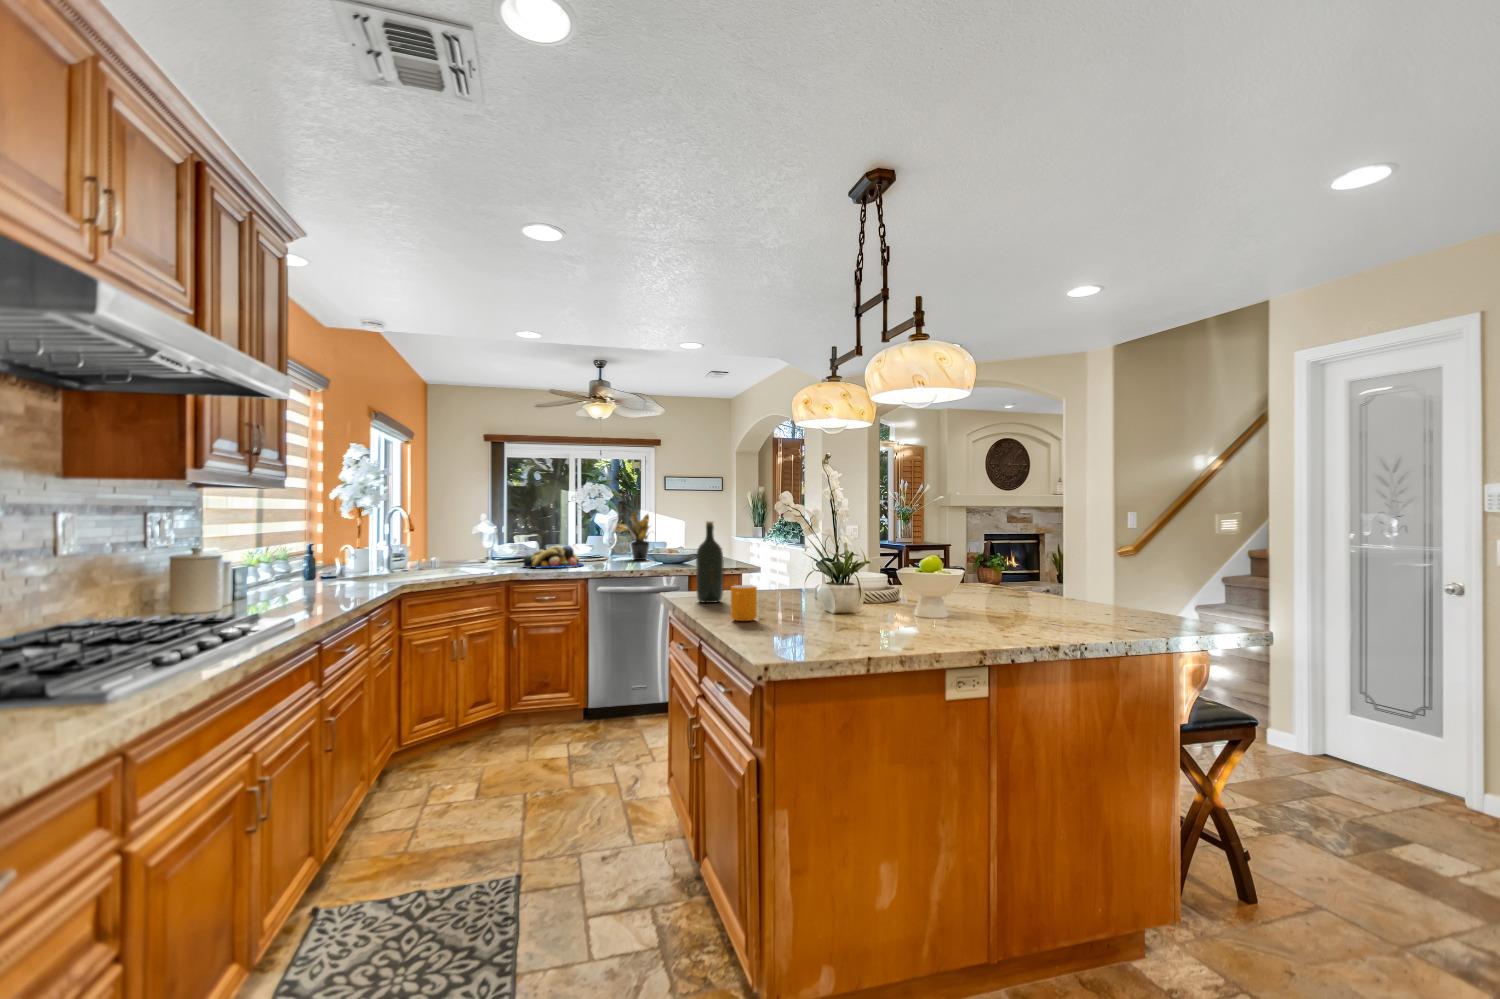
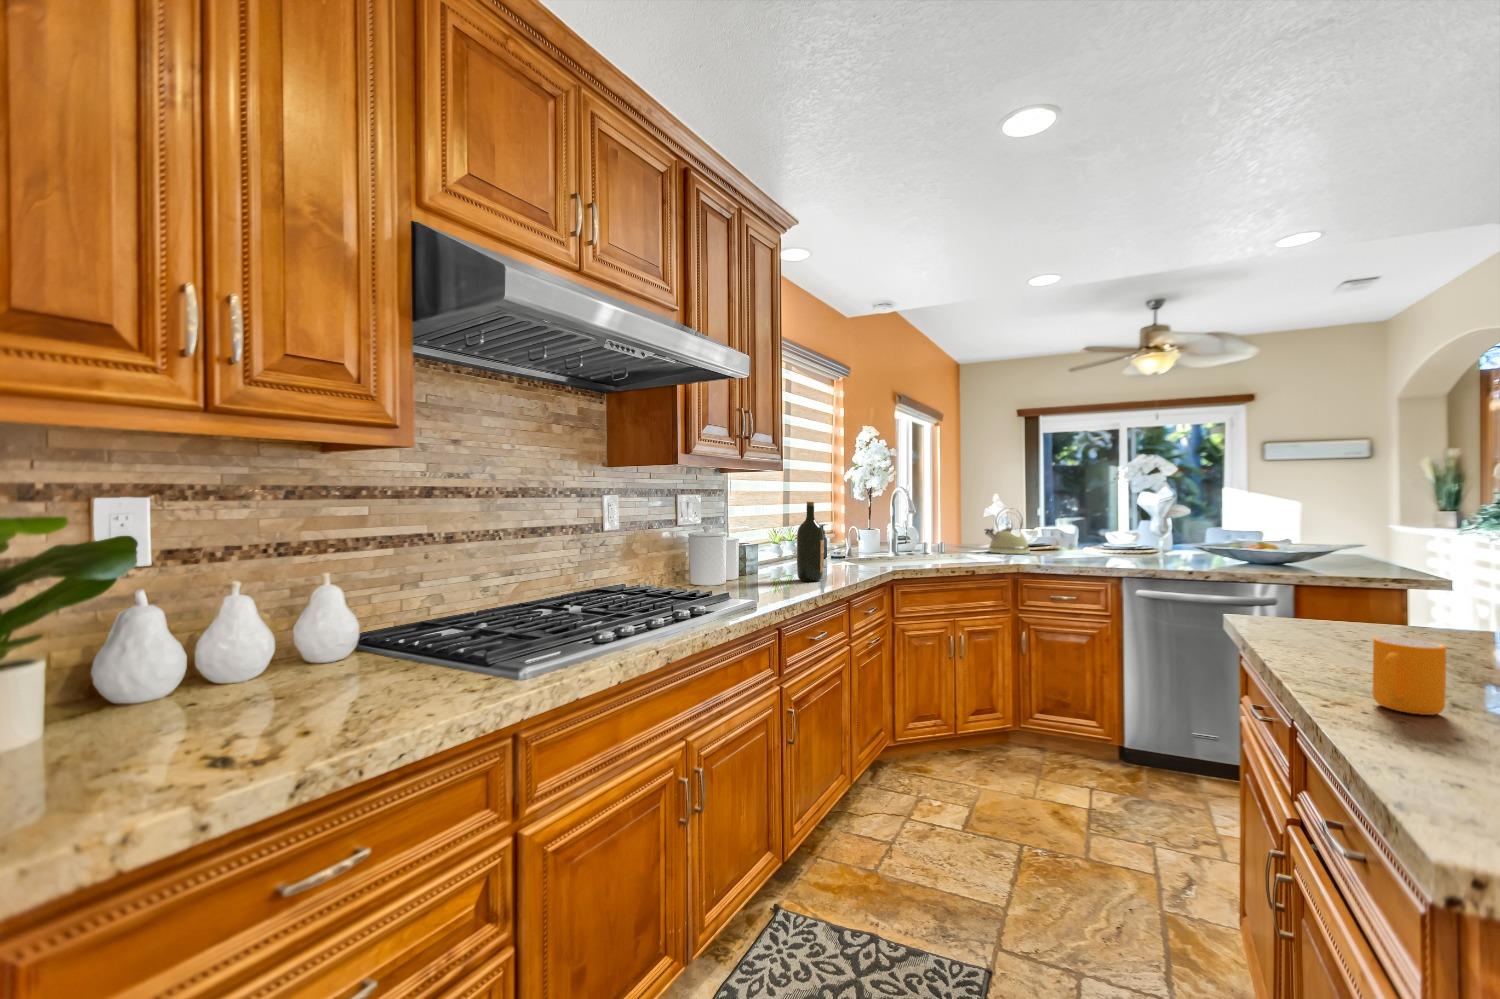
potted plant: present [629,511,649,560] -> none [1183,490,1236,560]
wine bottle: present [696,522,724,603] -> present [797,502,824,581]
kettle: none [472,524,512,565] -> present [985,515,1030,554]
fruit bowl: present [523,545,583,568] -> none [1038,535,1120,564]

